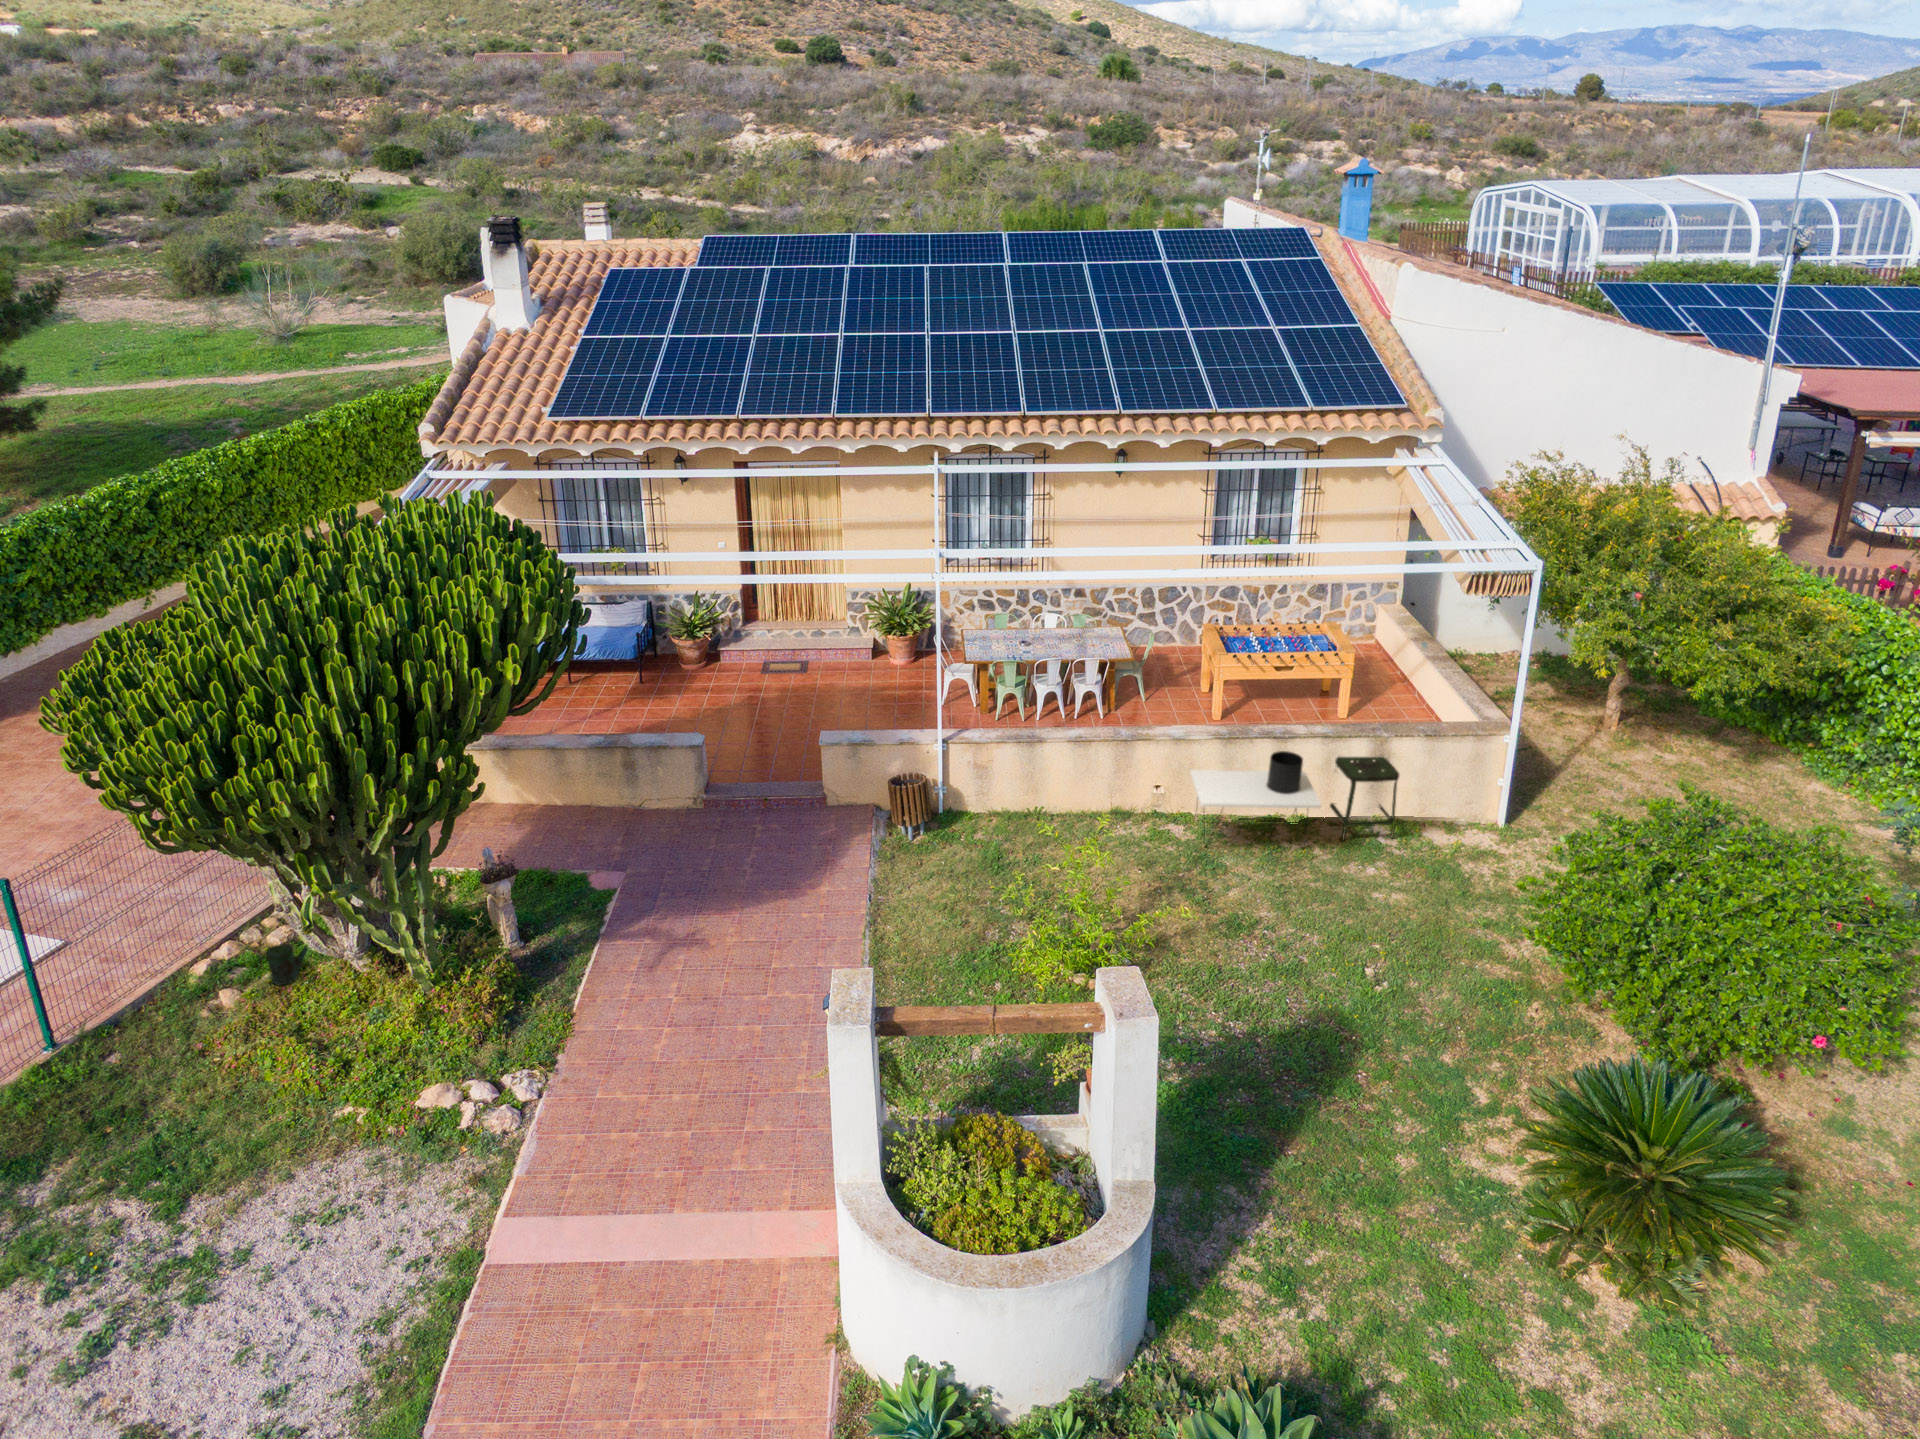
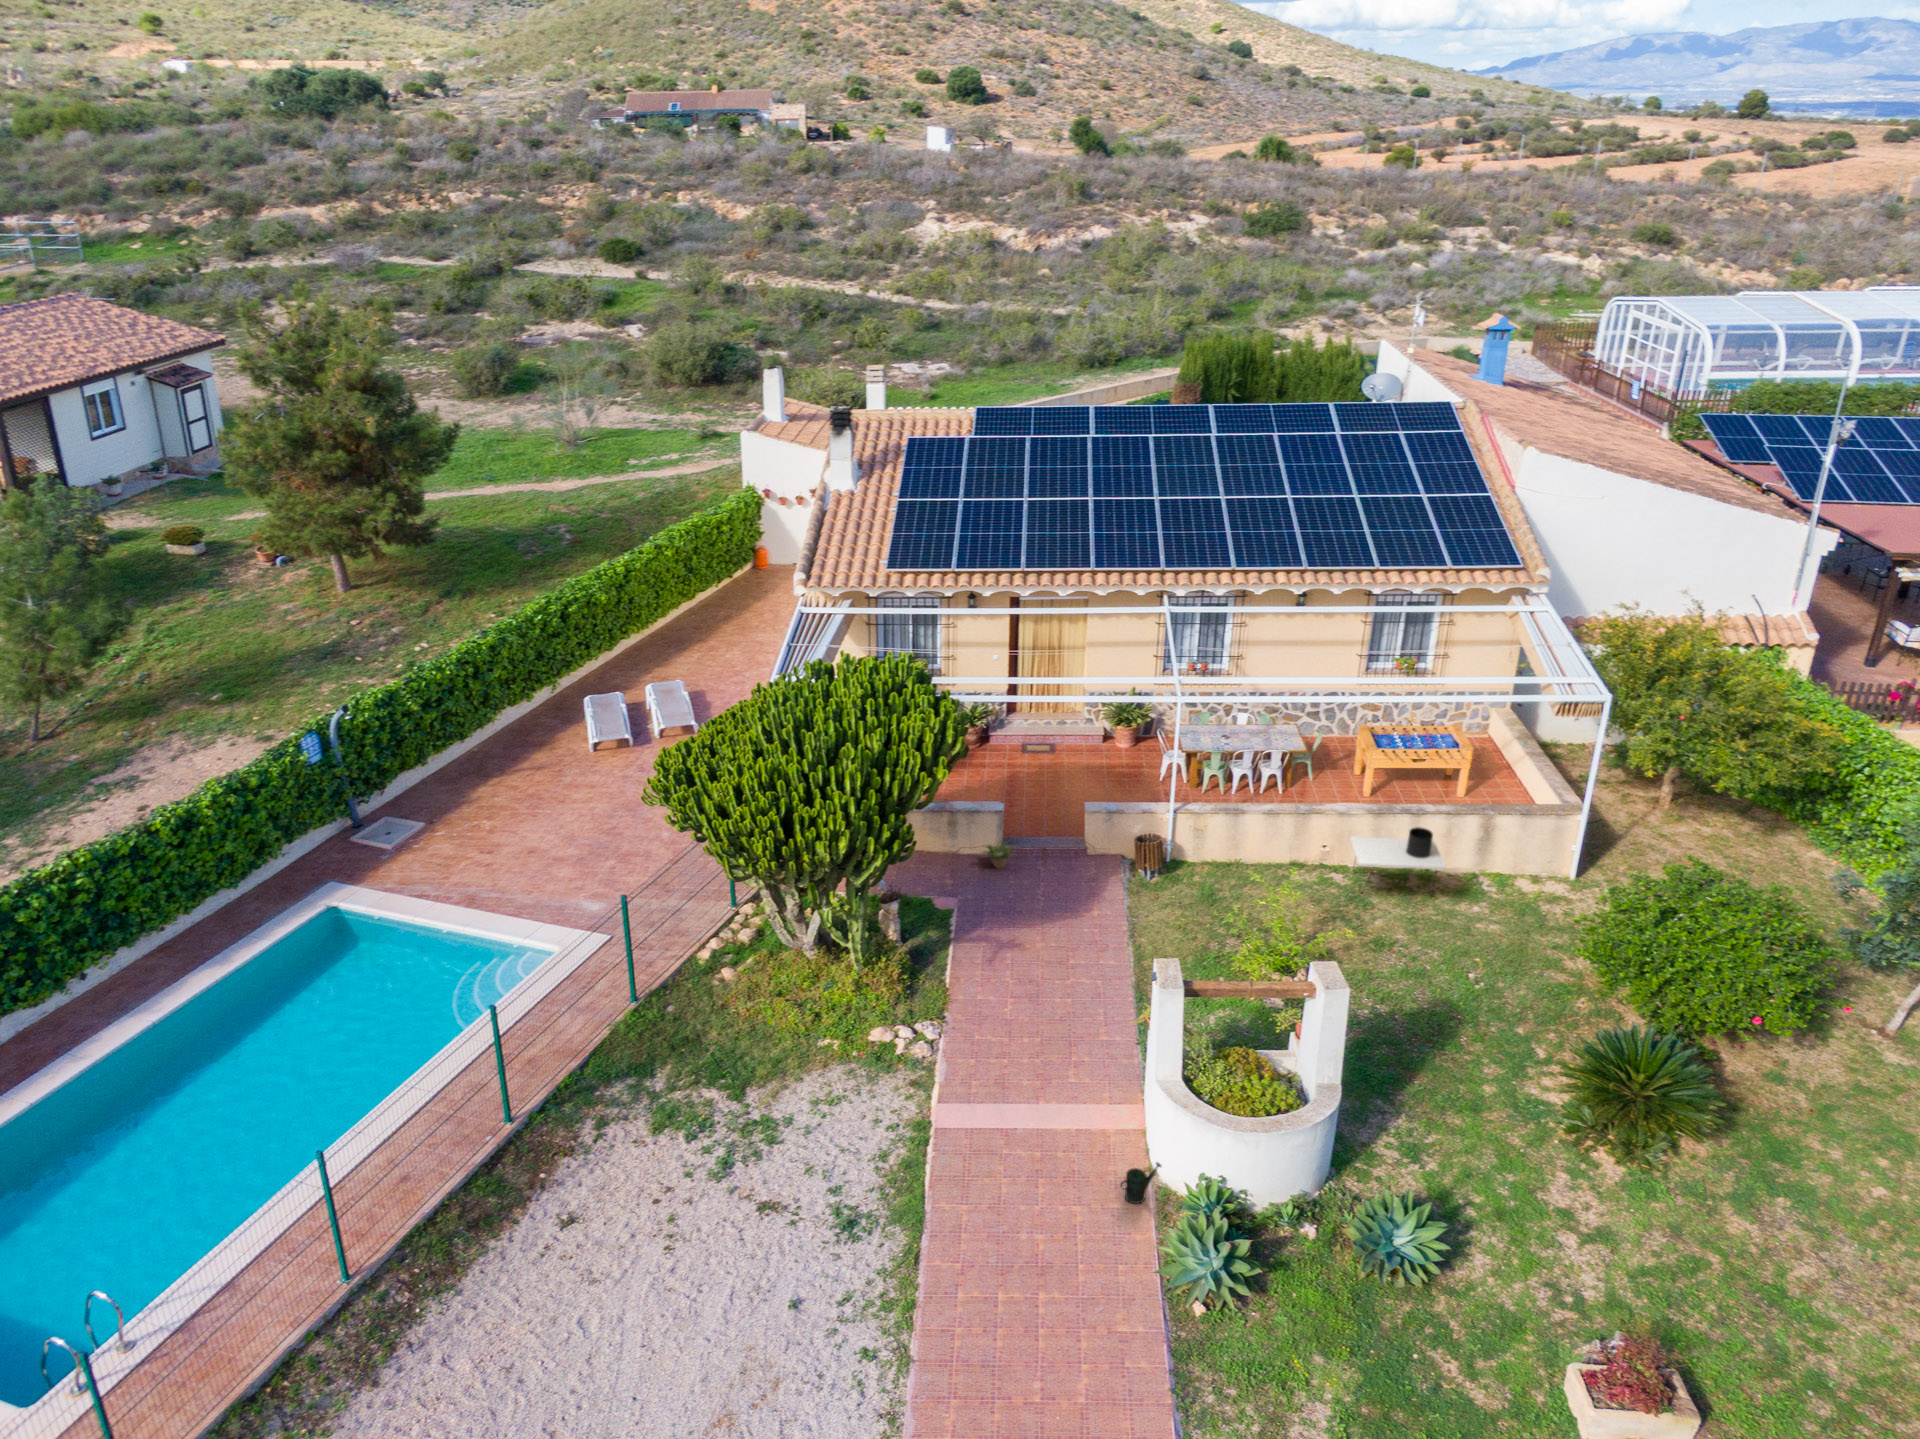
stool: present [1330,757,1399,841] -> none [1447,831,1504,892]
decorative plant: none [662,788,721,830] -> present [984,841,1013,868]
watering can: present [258,944,308,985] -> present [1121,1163,1161,1204]

